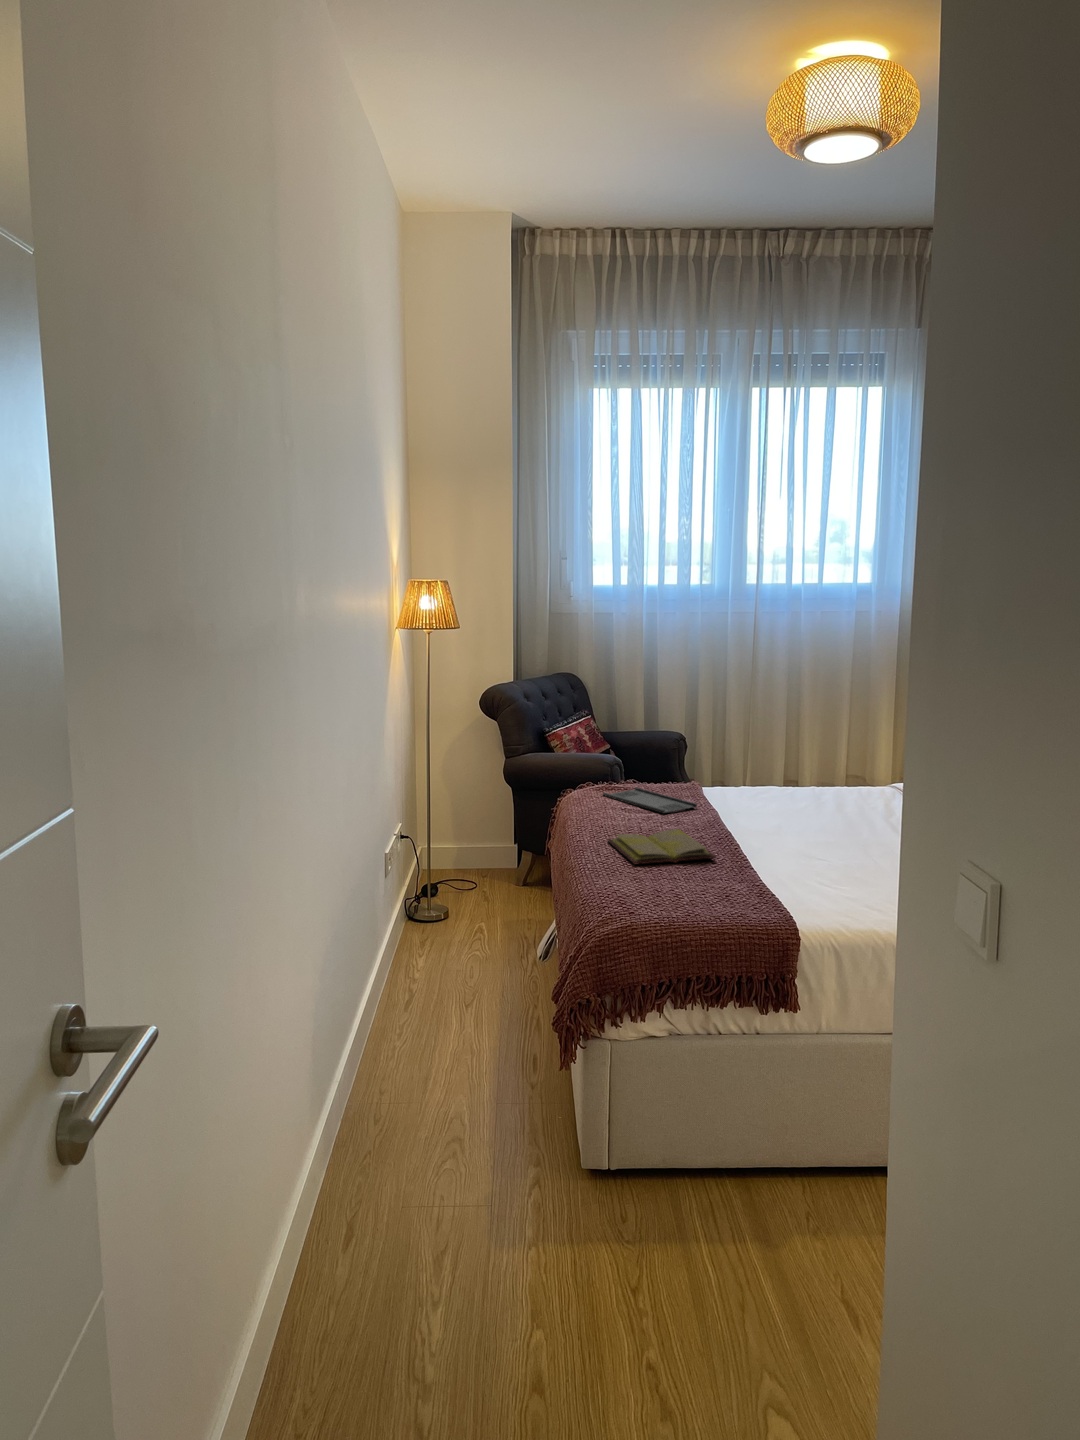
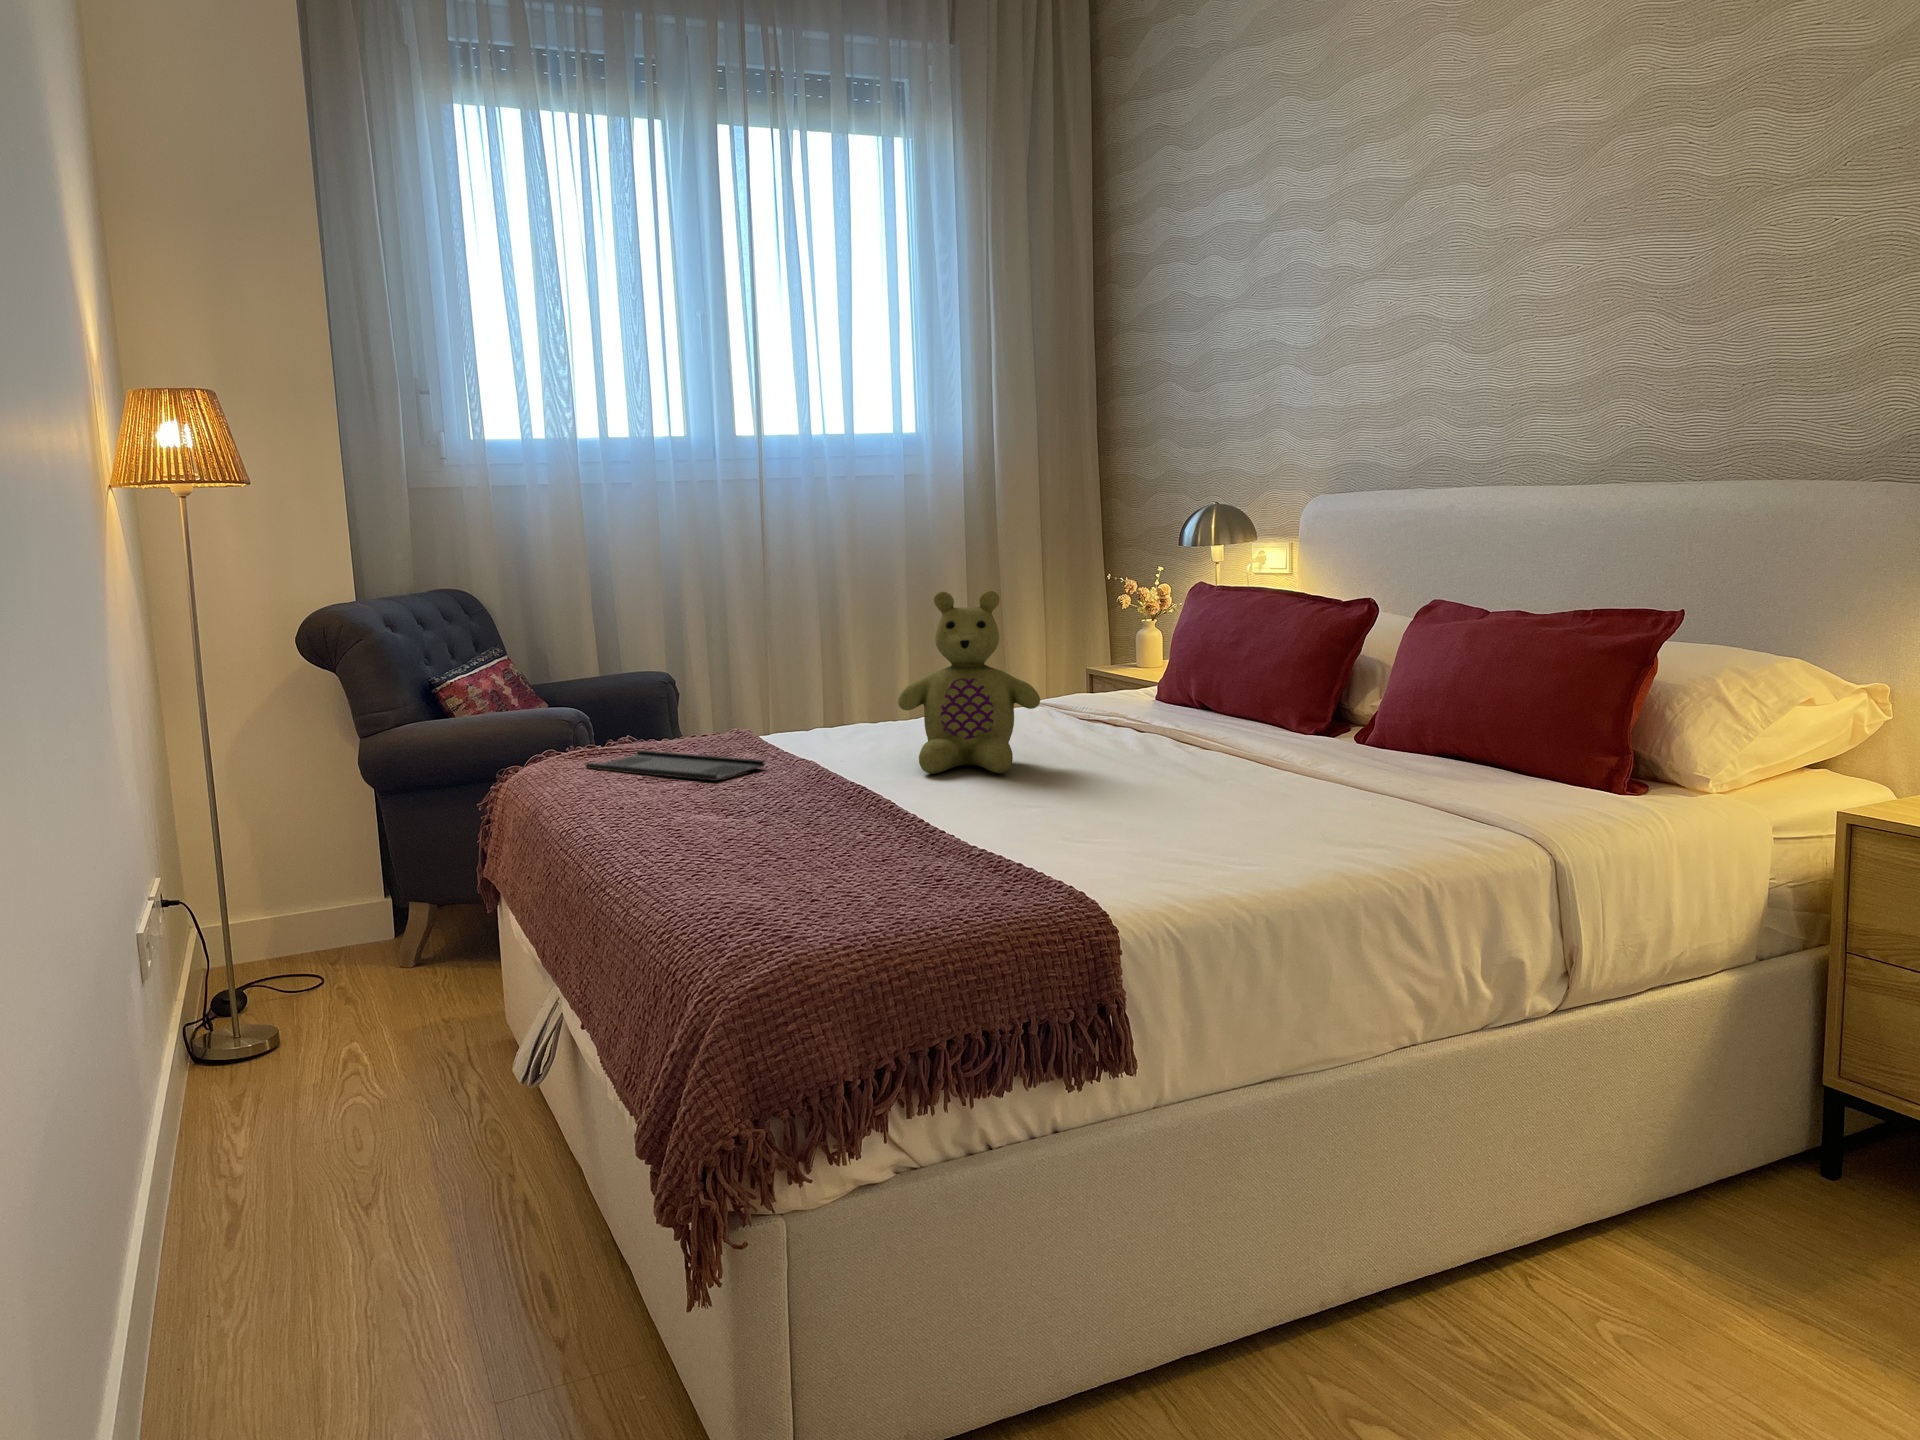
stuffed bear: none [780,716,866,830] -> present [898,591,1040,774]
diary: present [608,829,716,864] -> none [648,794,867,860]

